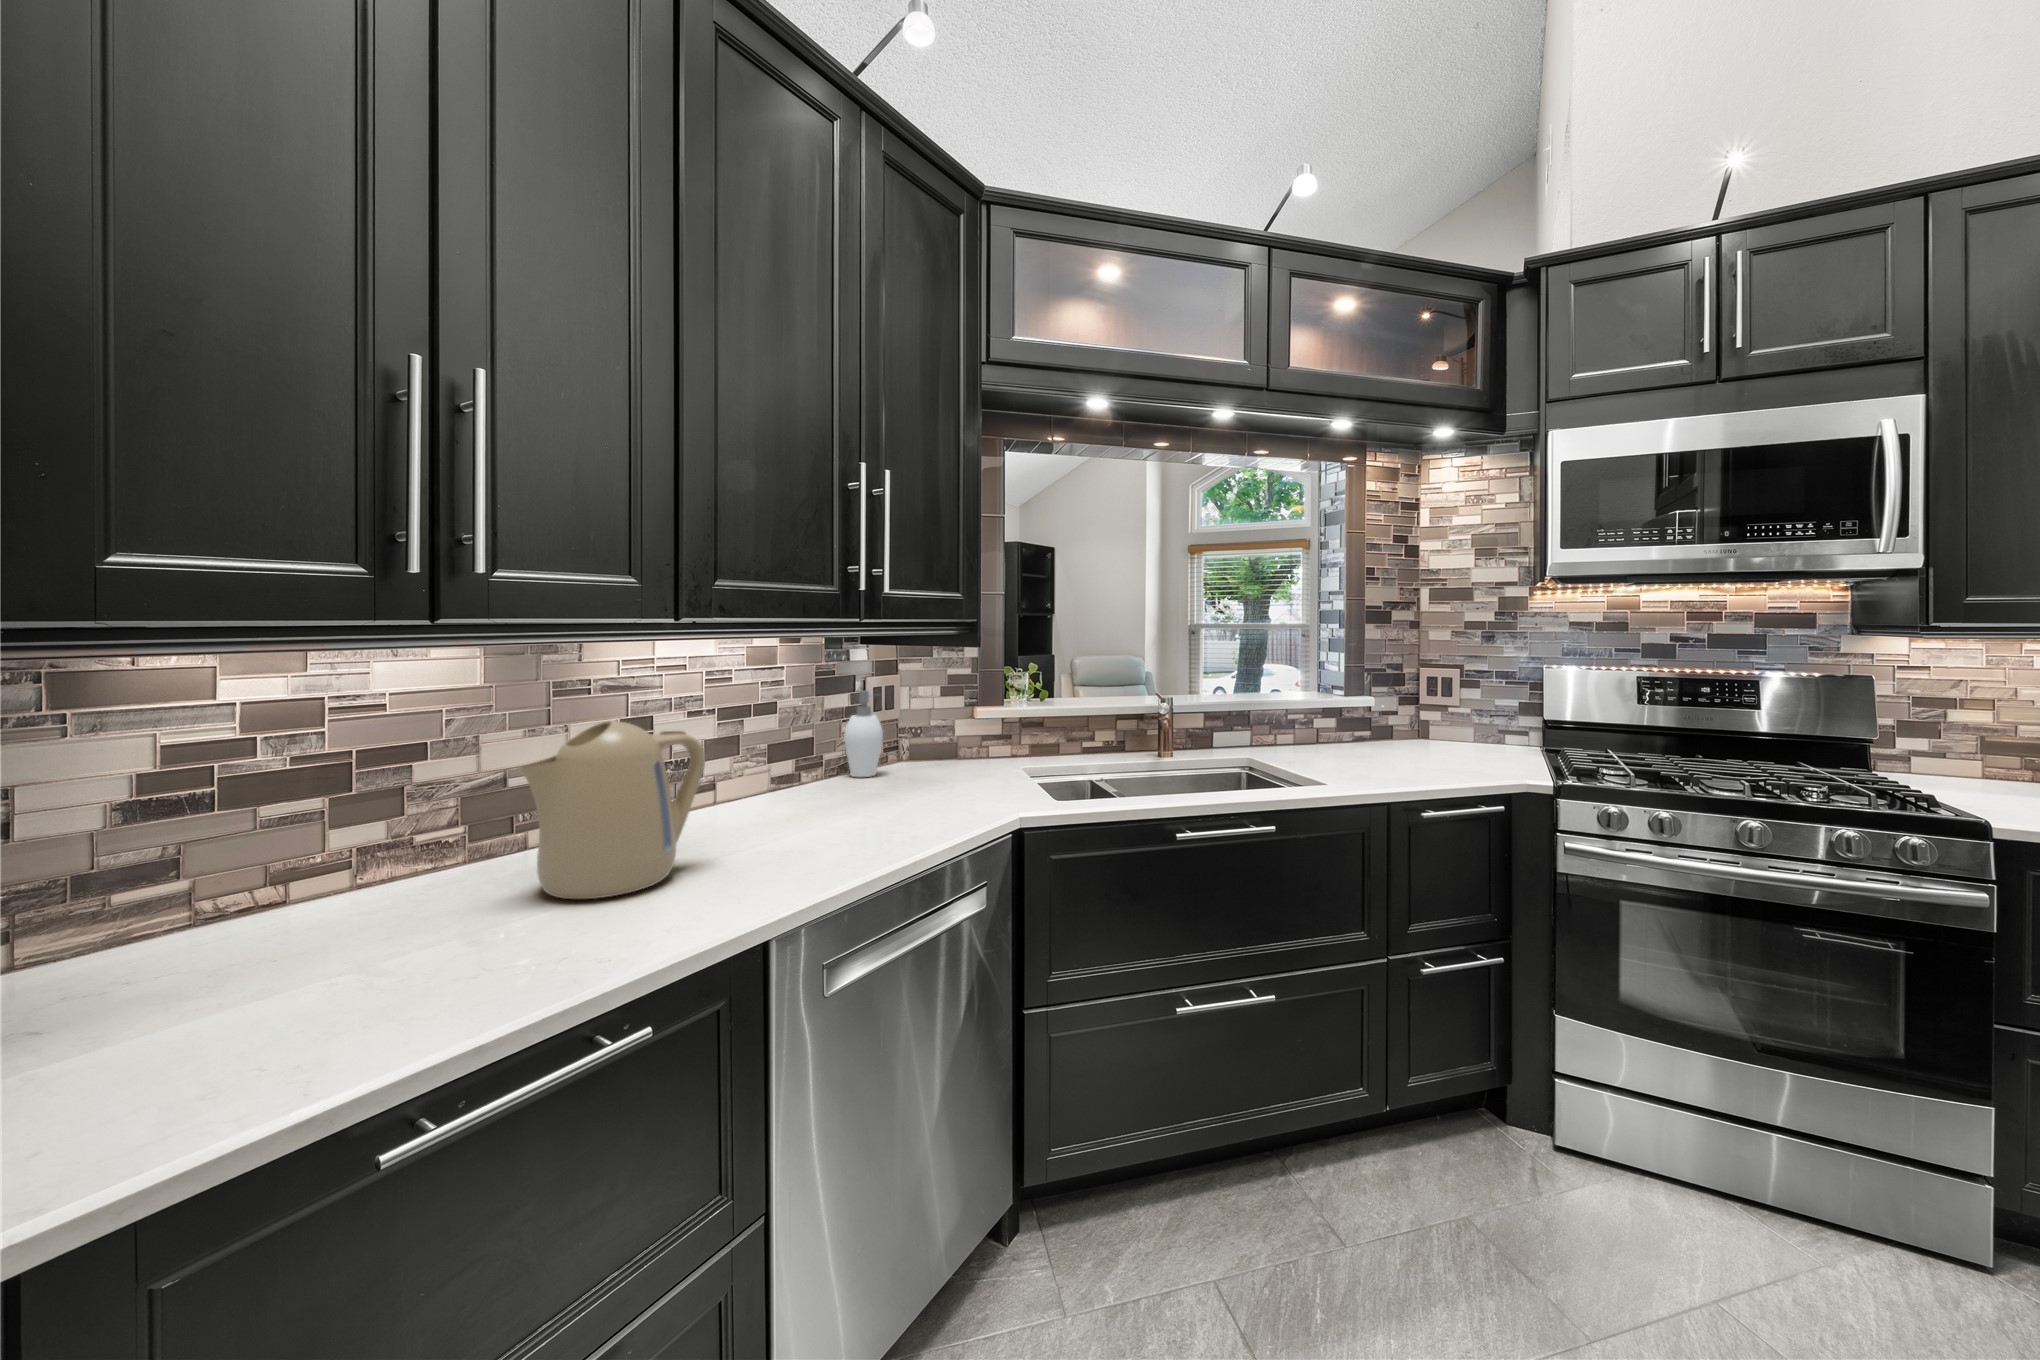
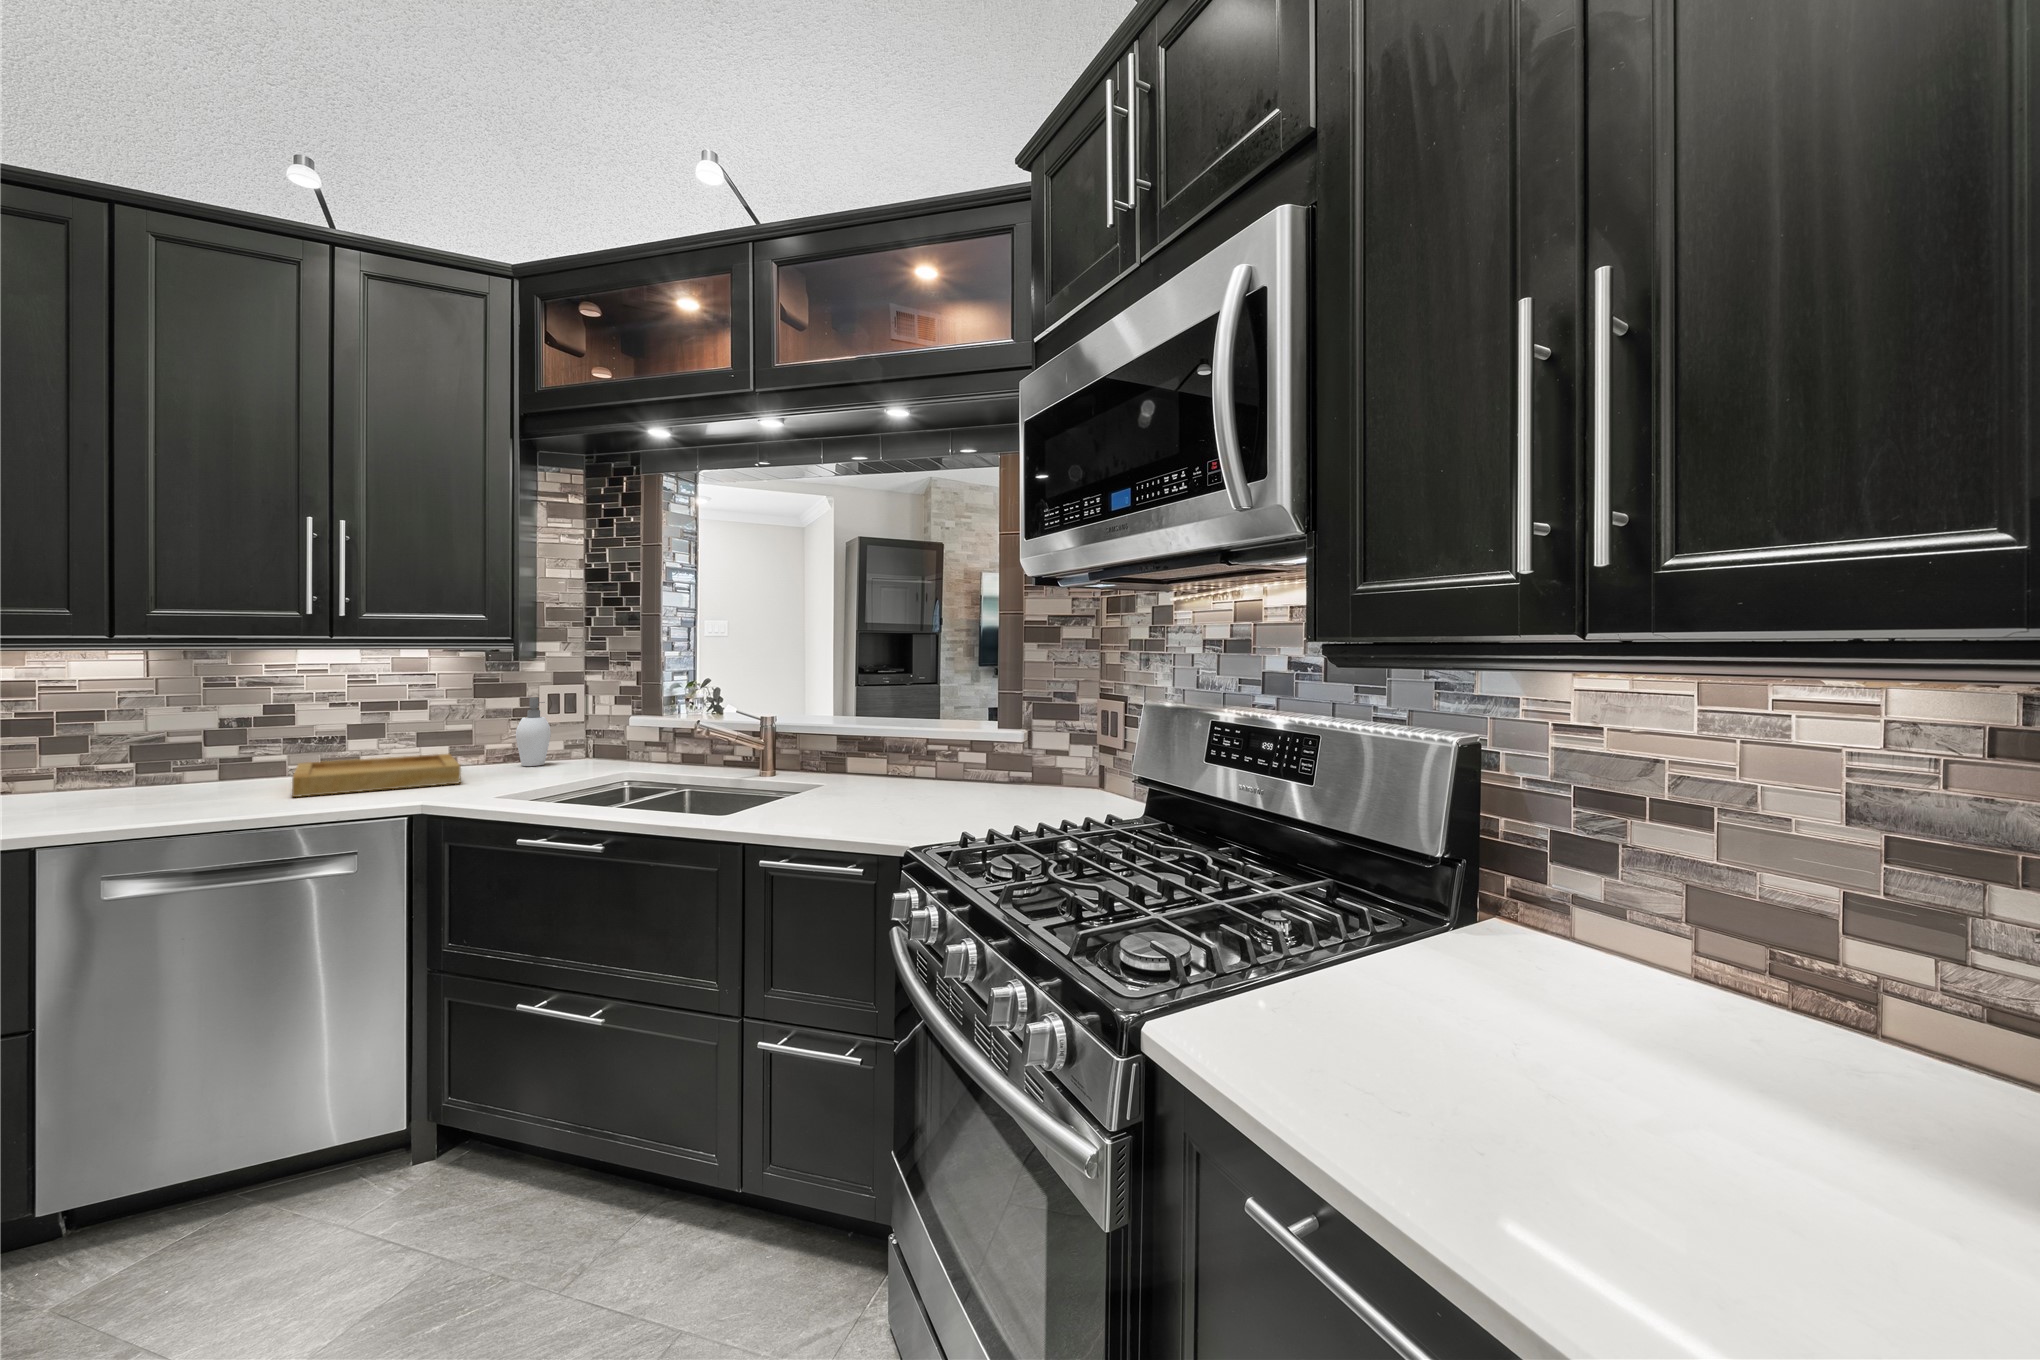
kettle: present [517,721,705,899] -> none [91,703,210,800]
tray: none [696,770,943,842] -> present [292,754,461,797]

